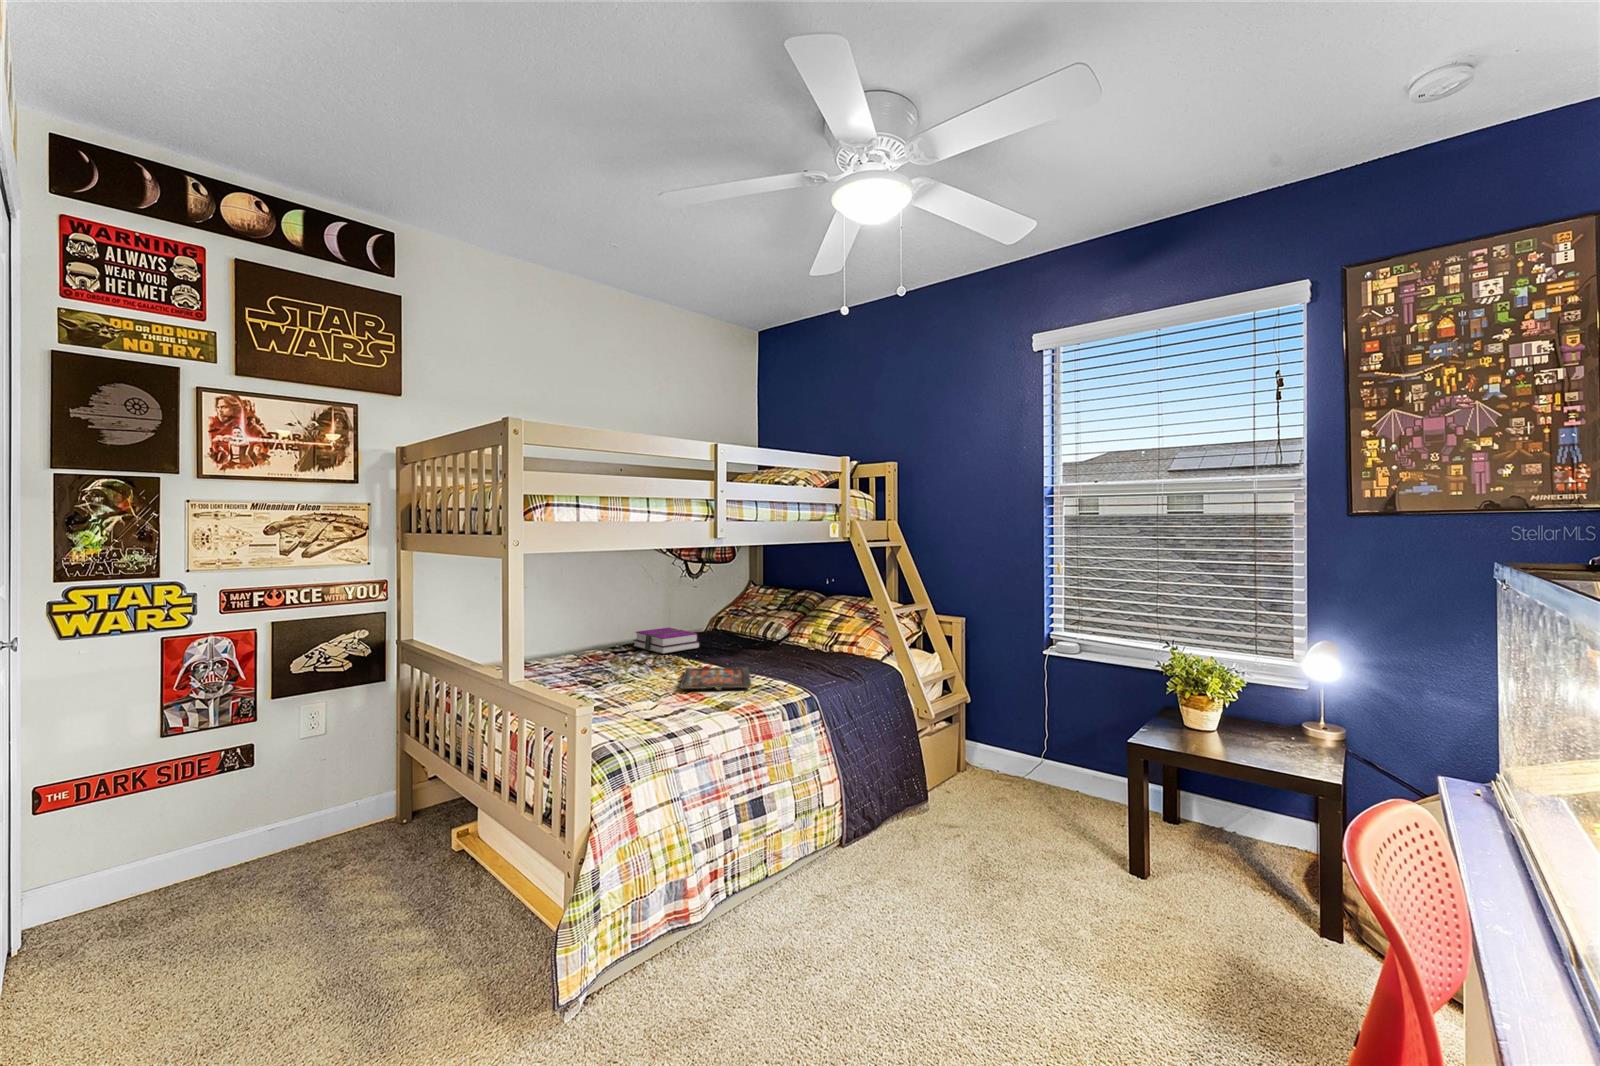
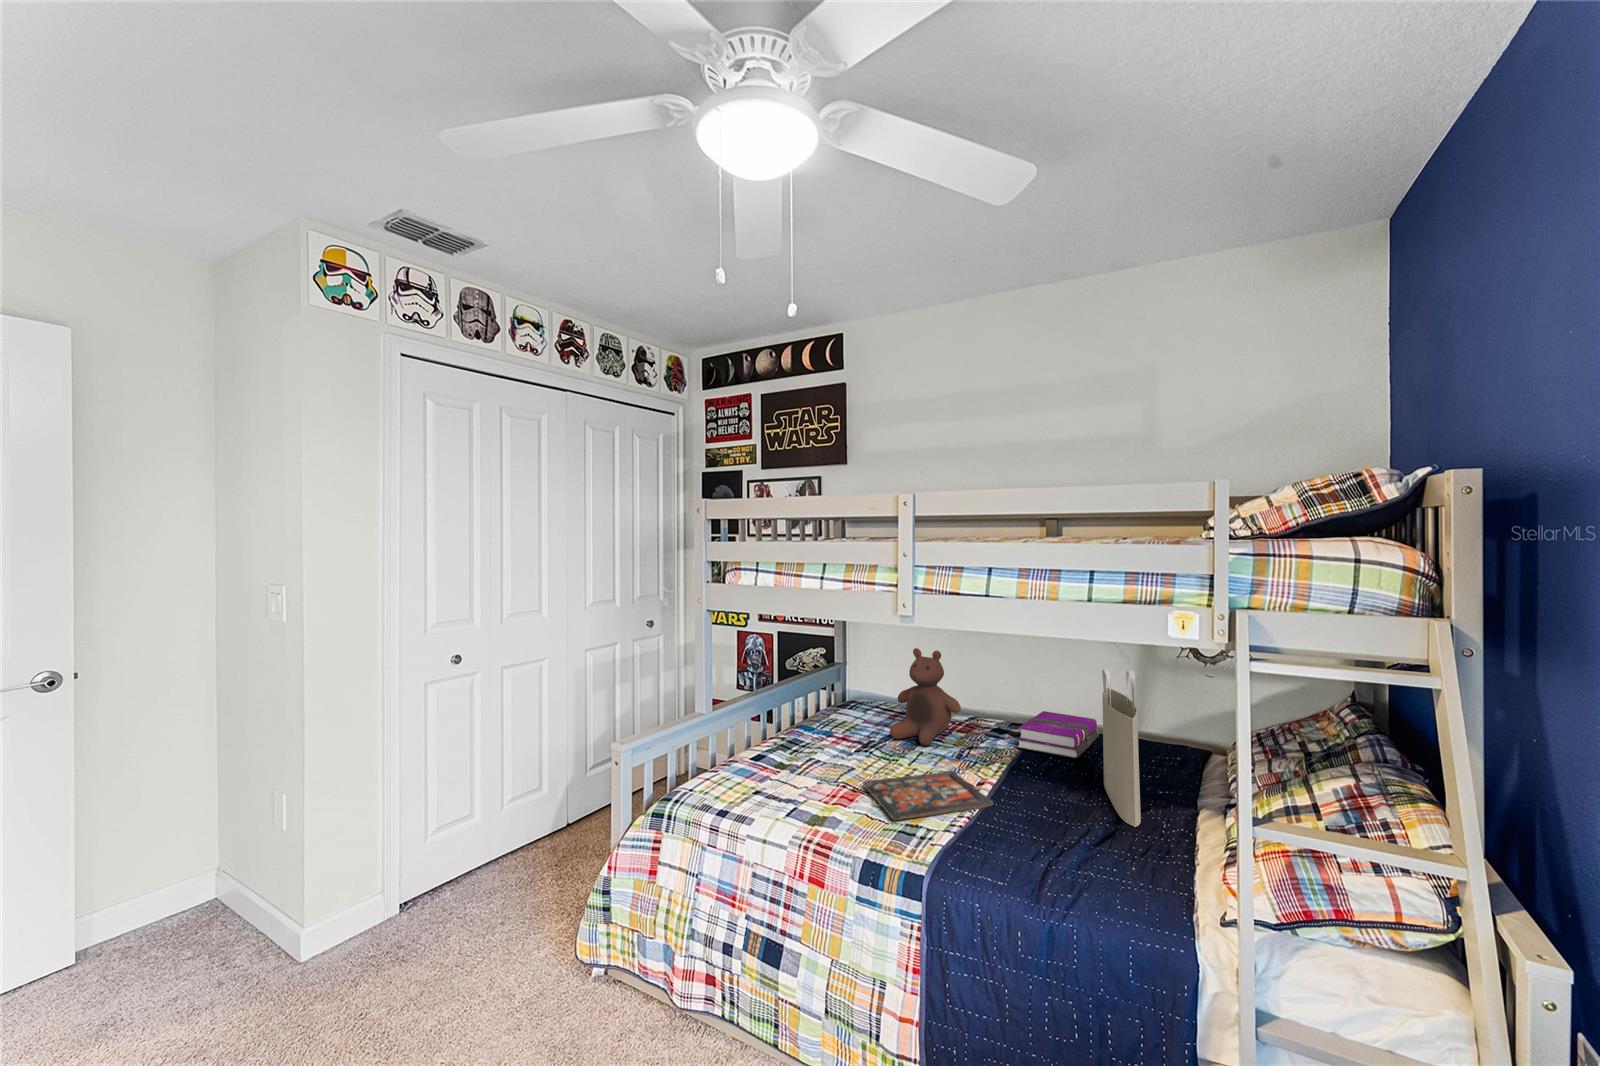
tote bag: none [735,570,802,653] -> present [1102,670,1141,827]
stuffed bear: none [557,590,623,675] -> present [890,648,961,745]

